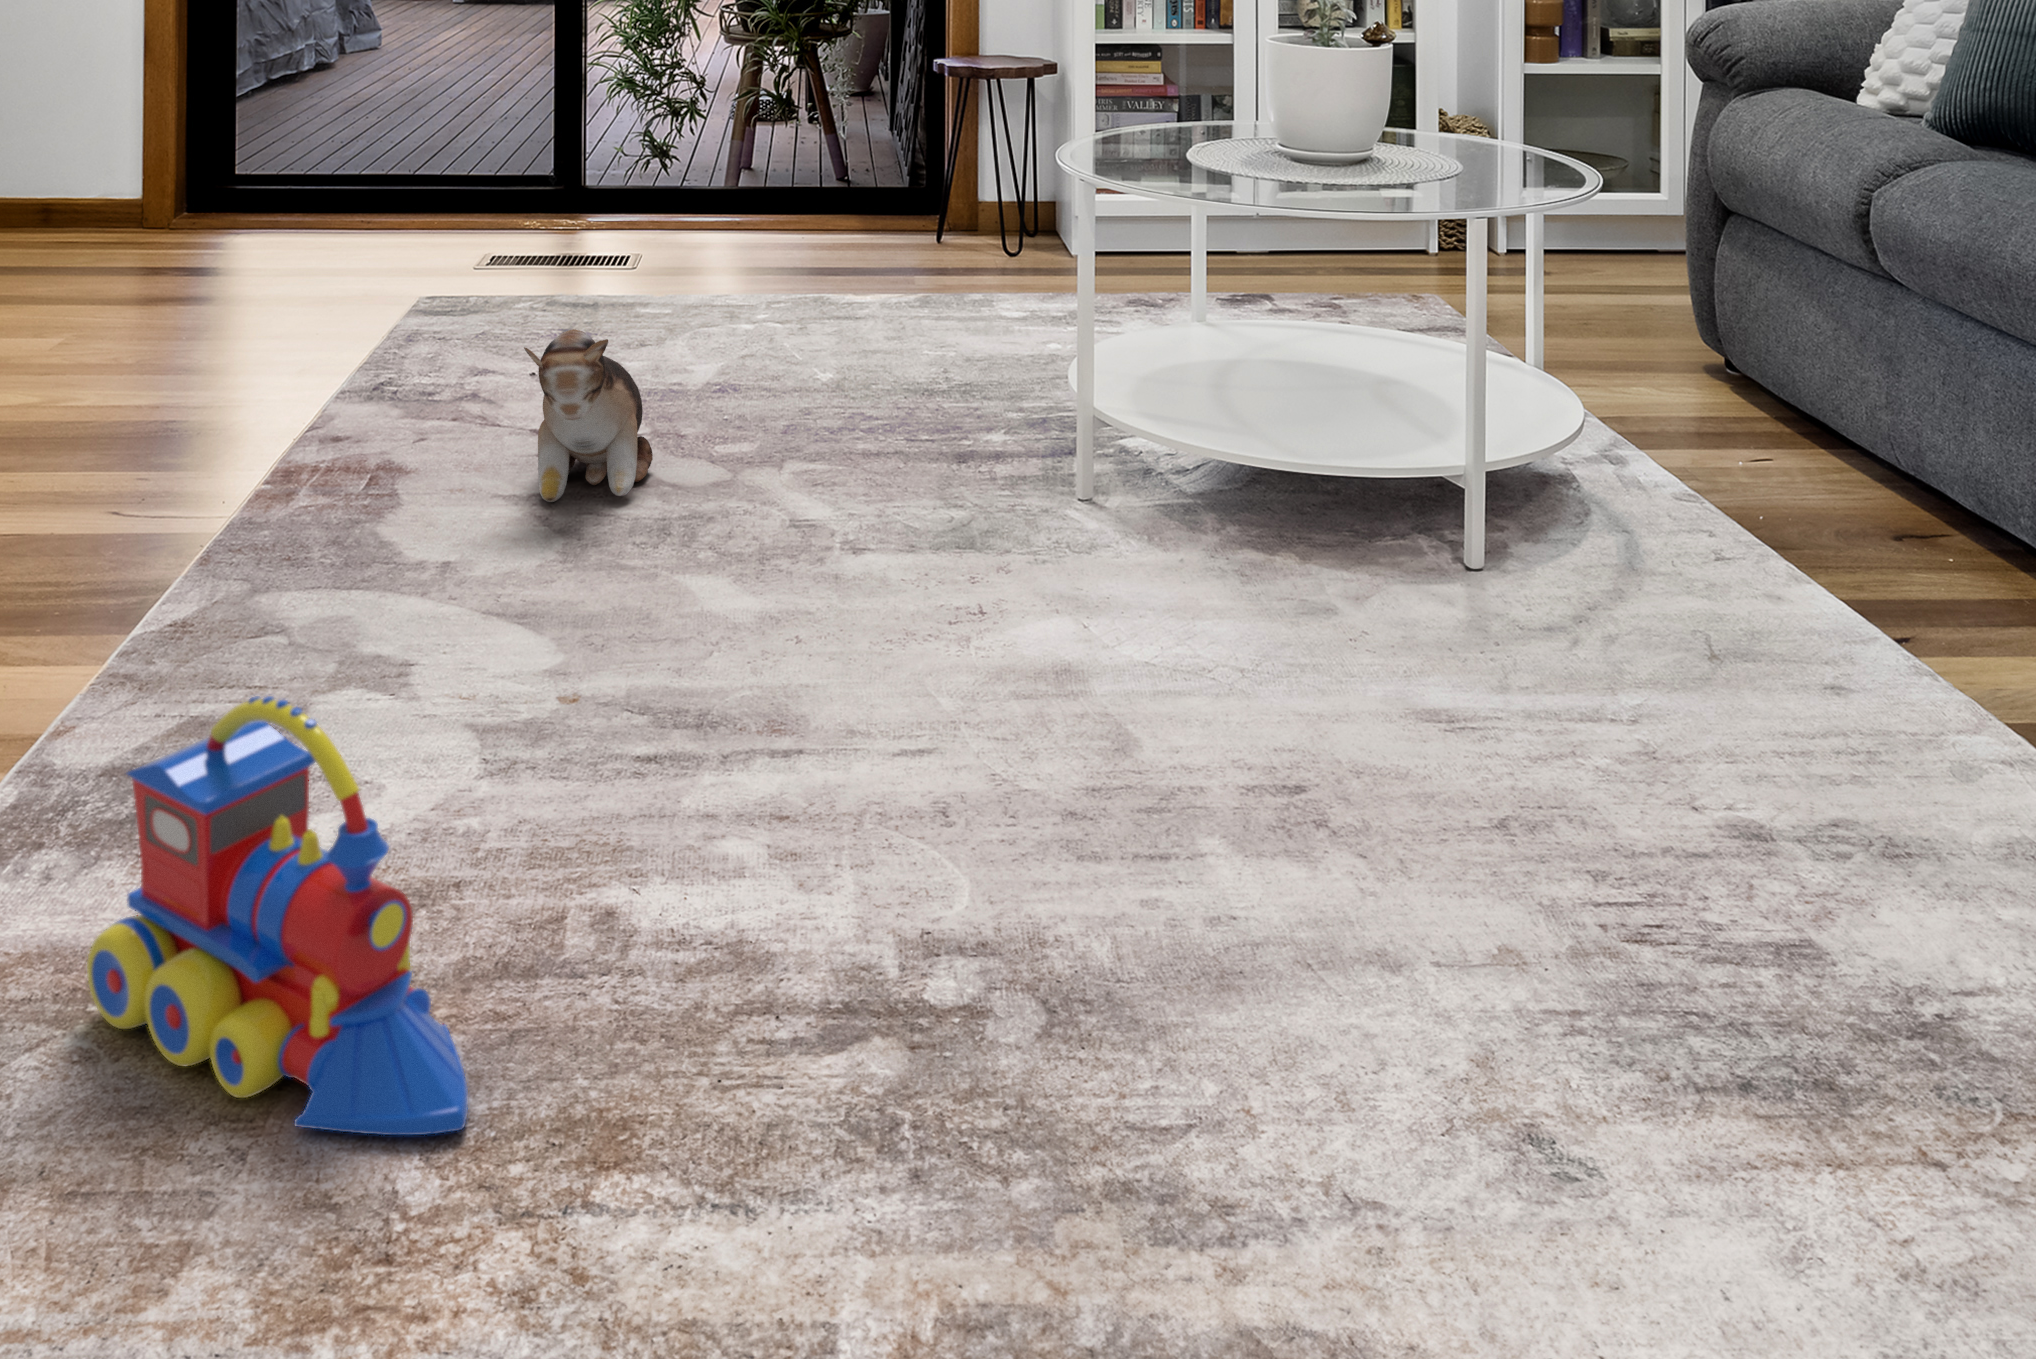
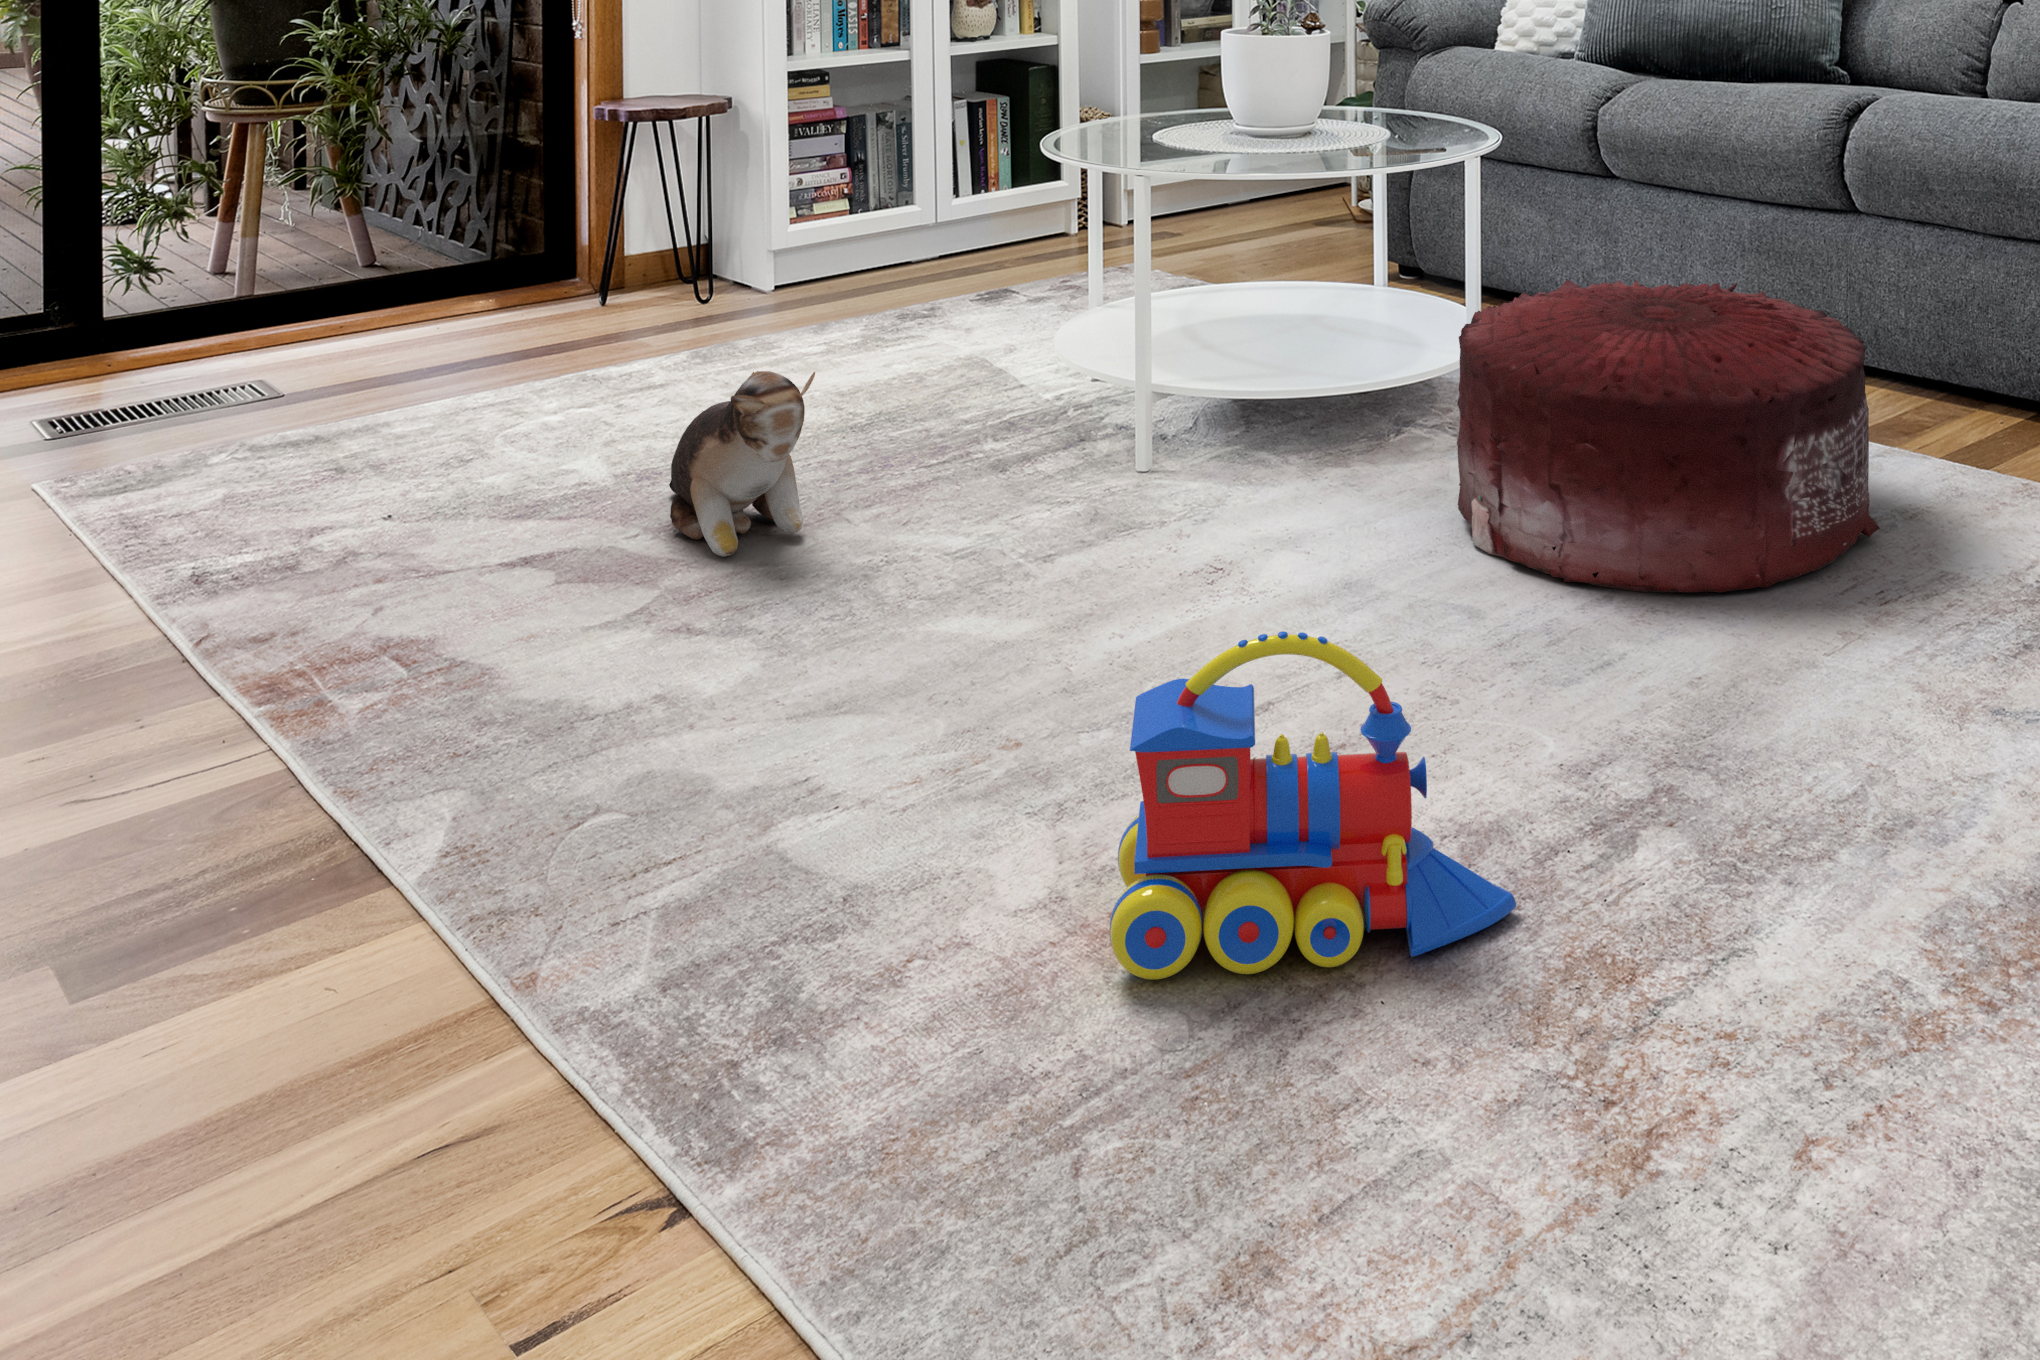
pouf: none [1145,404,1746,897] -> present [1457,280,1880,593]

